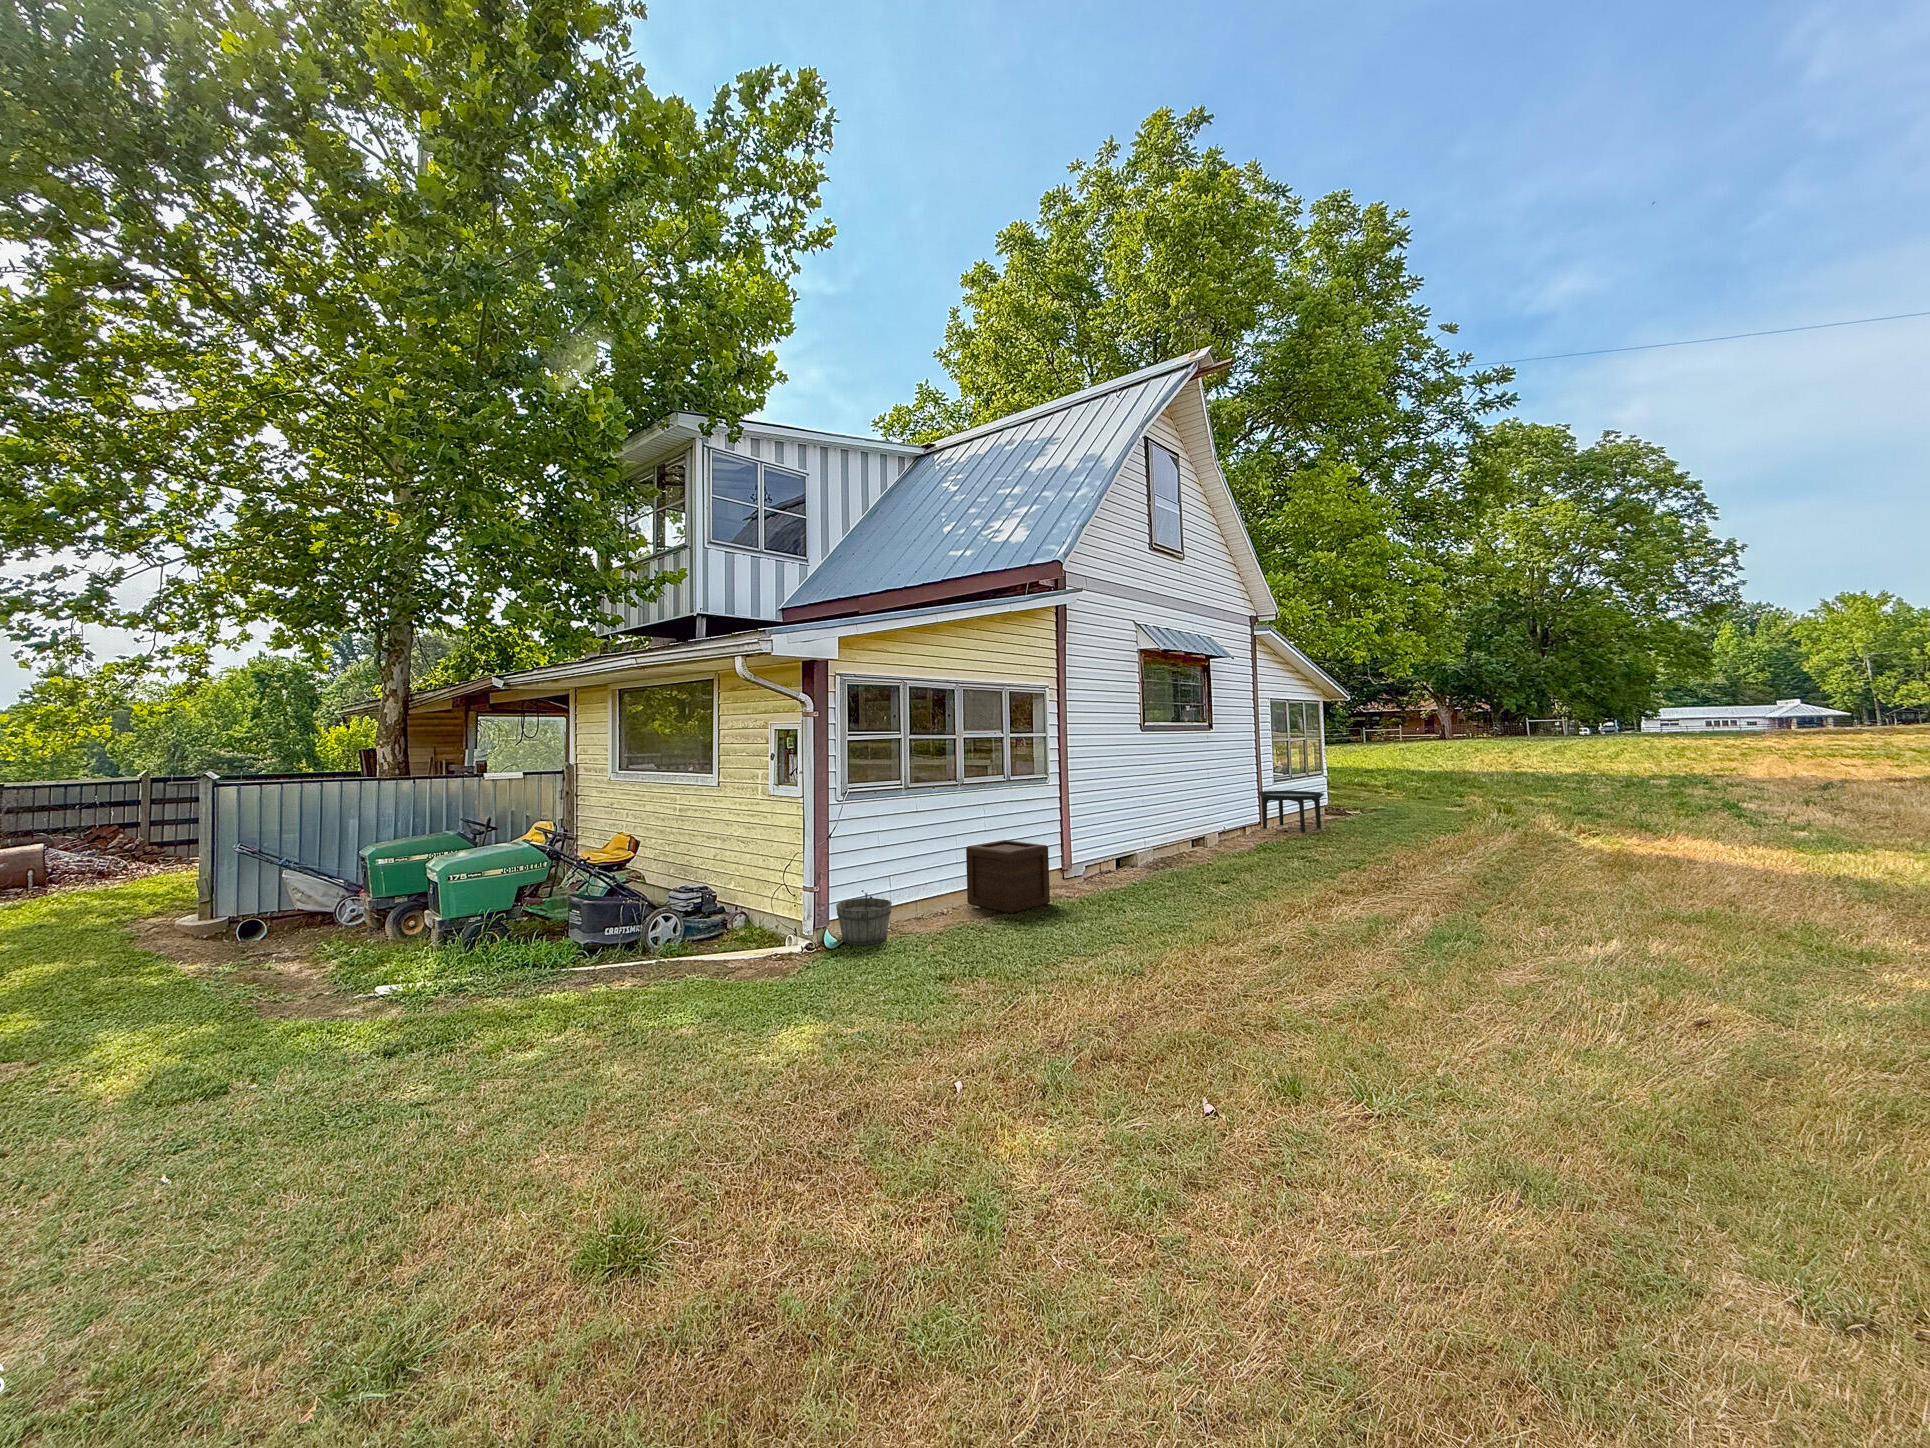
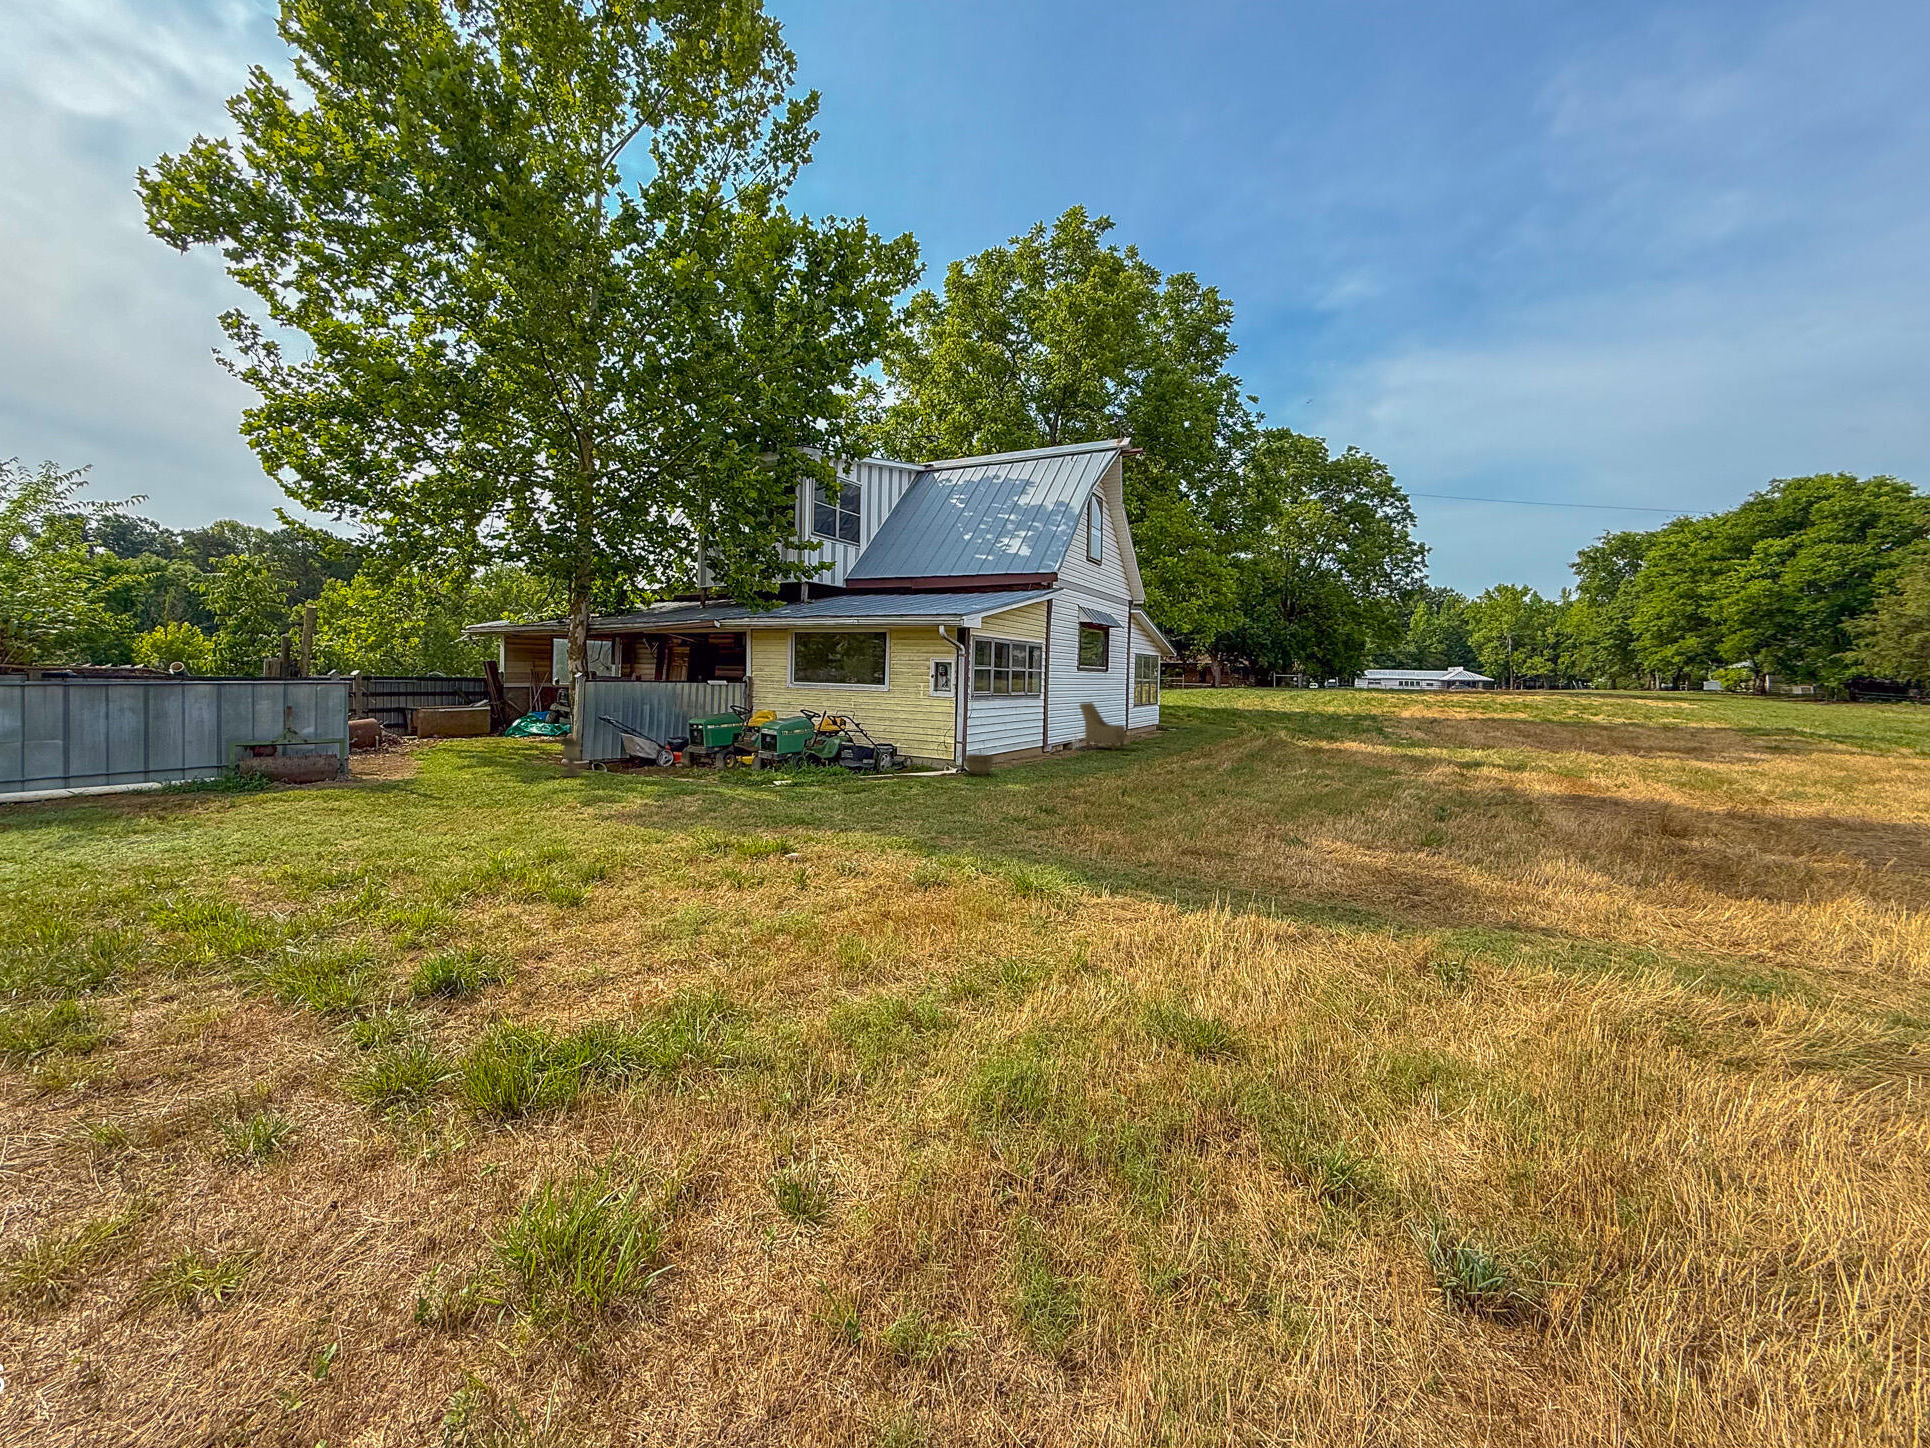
chair: none [1148,779,1235,864] -> present [1079,702,1125,750]
round table: present [1258,791,1324,832] -> none [1125,714,1166,739]
wooden crate: present [966,840,1050,913] -> none [1008,730,1051,766]
planter: none [156,870,205,941] -> present [559,737,582,777]

